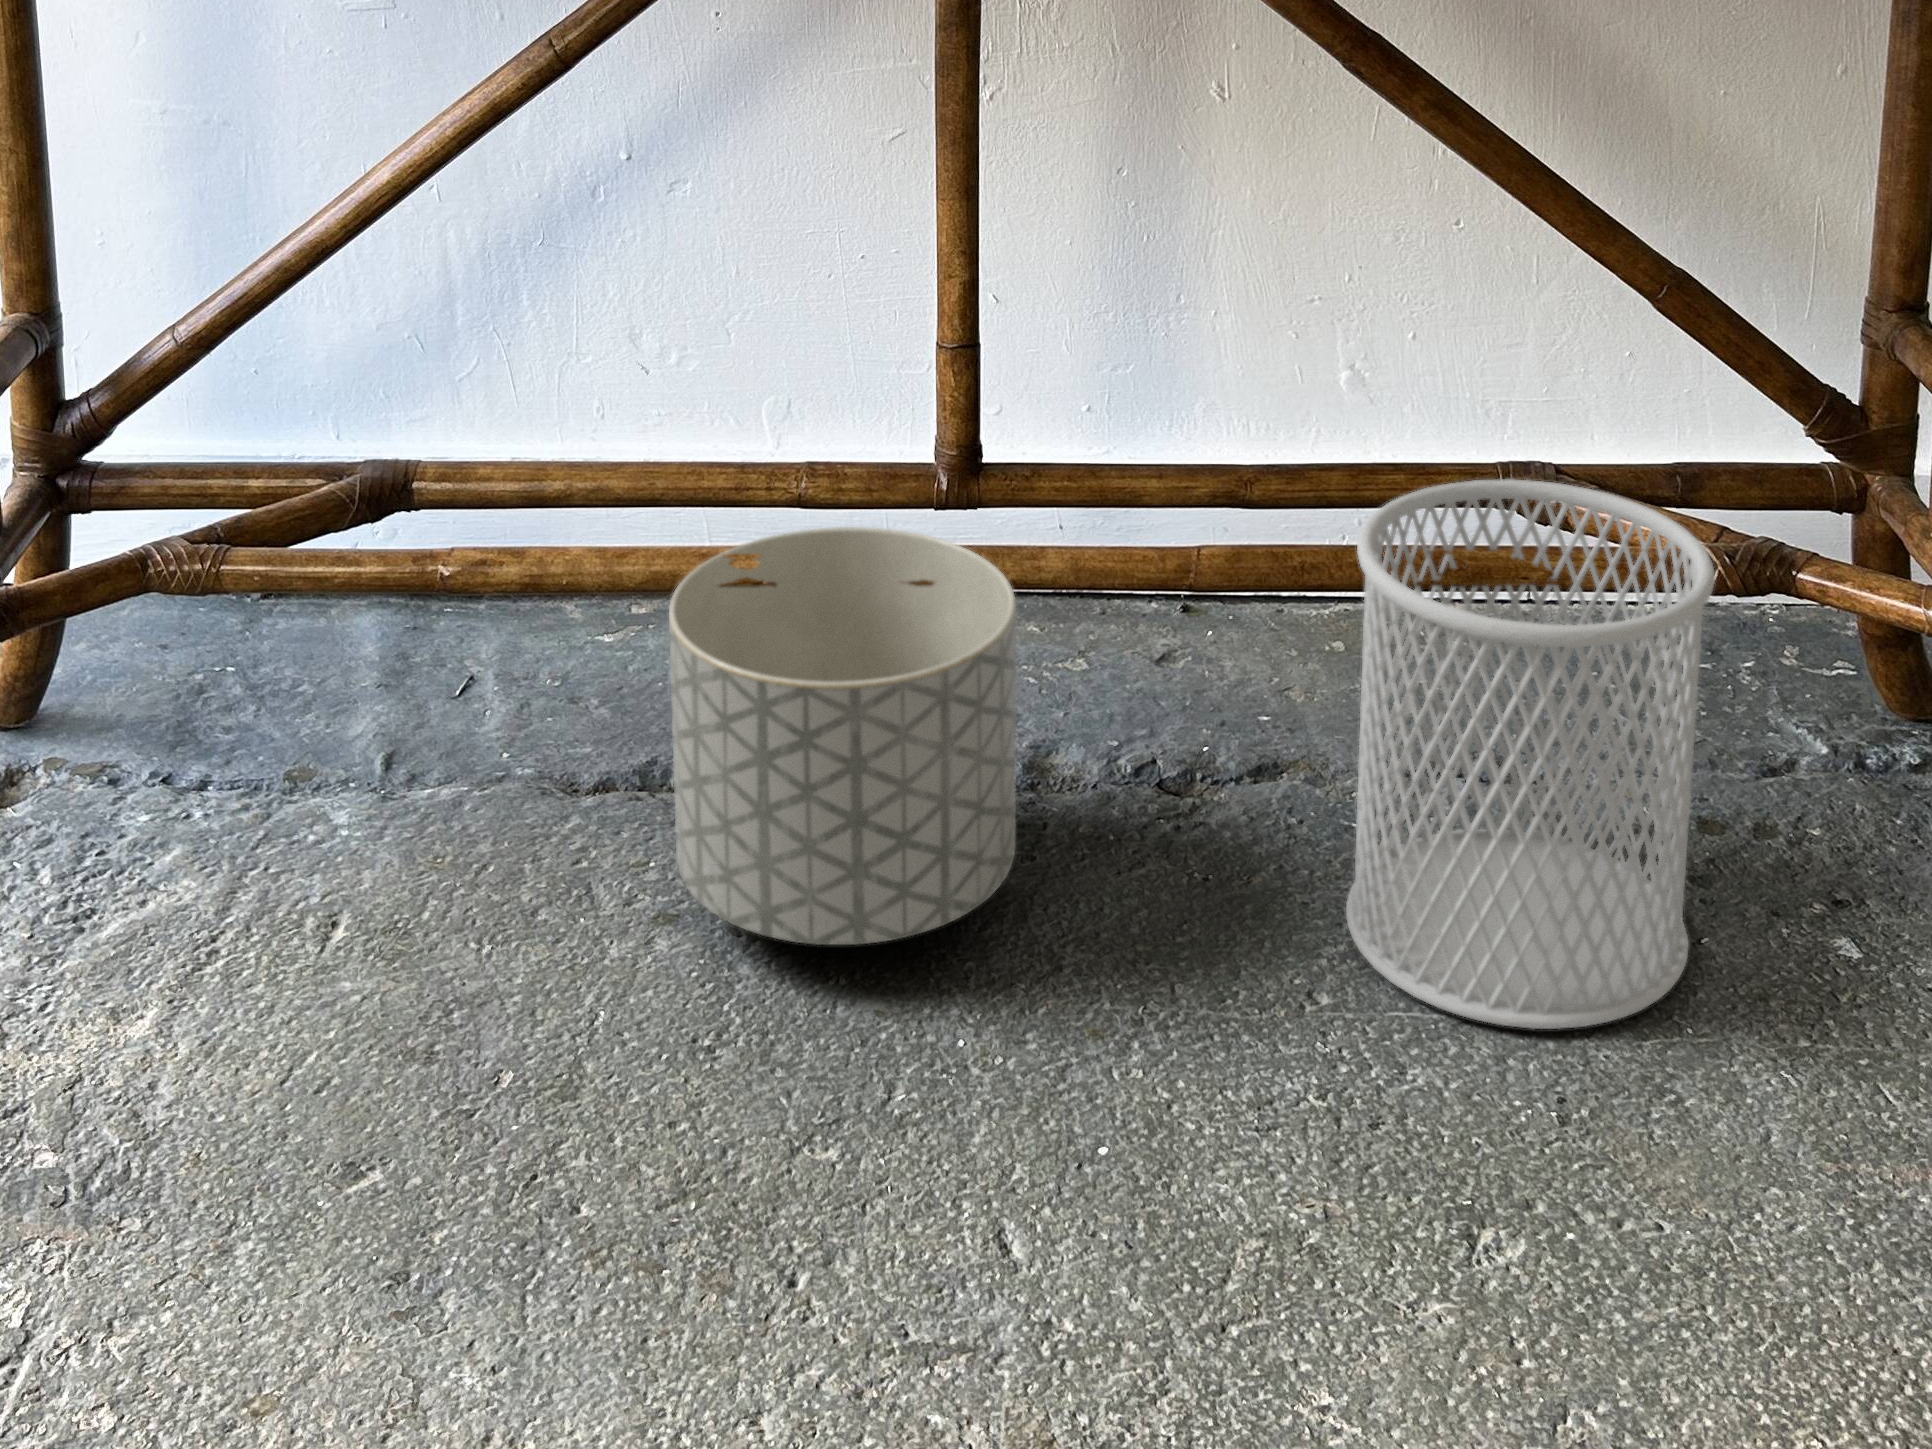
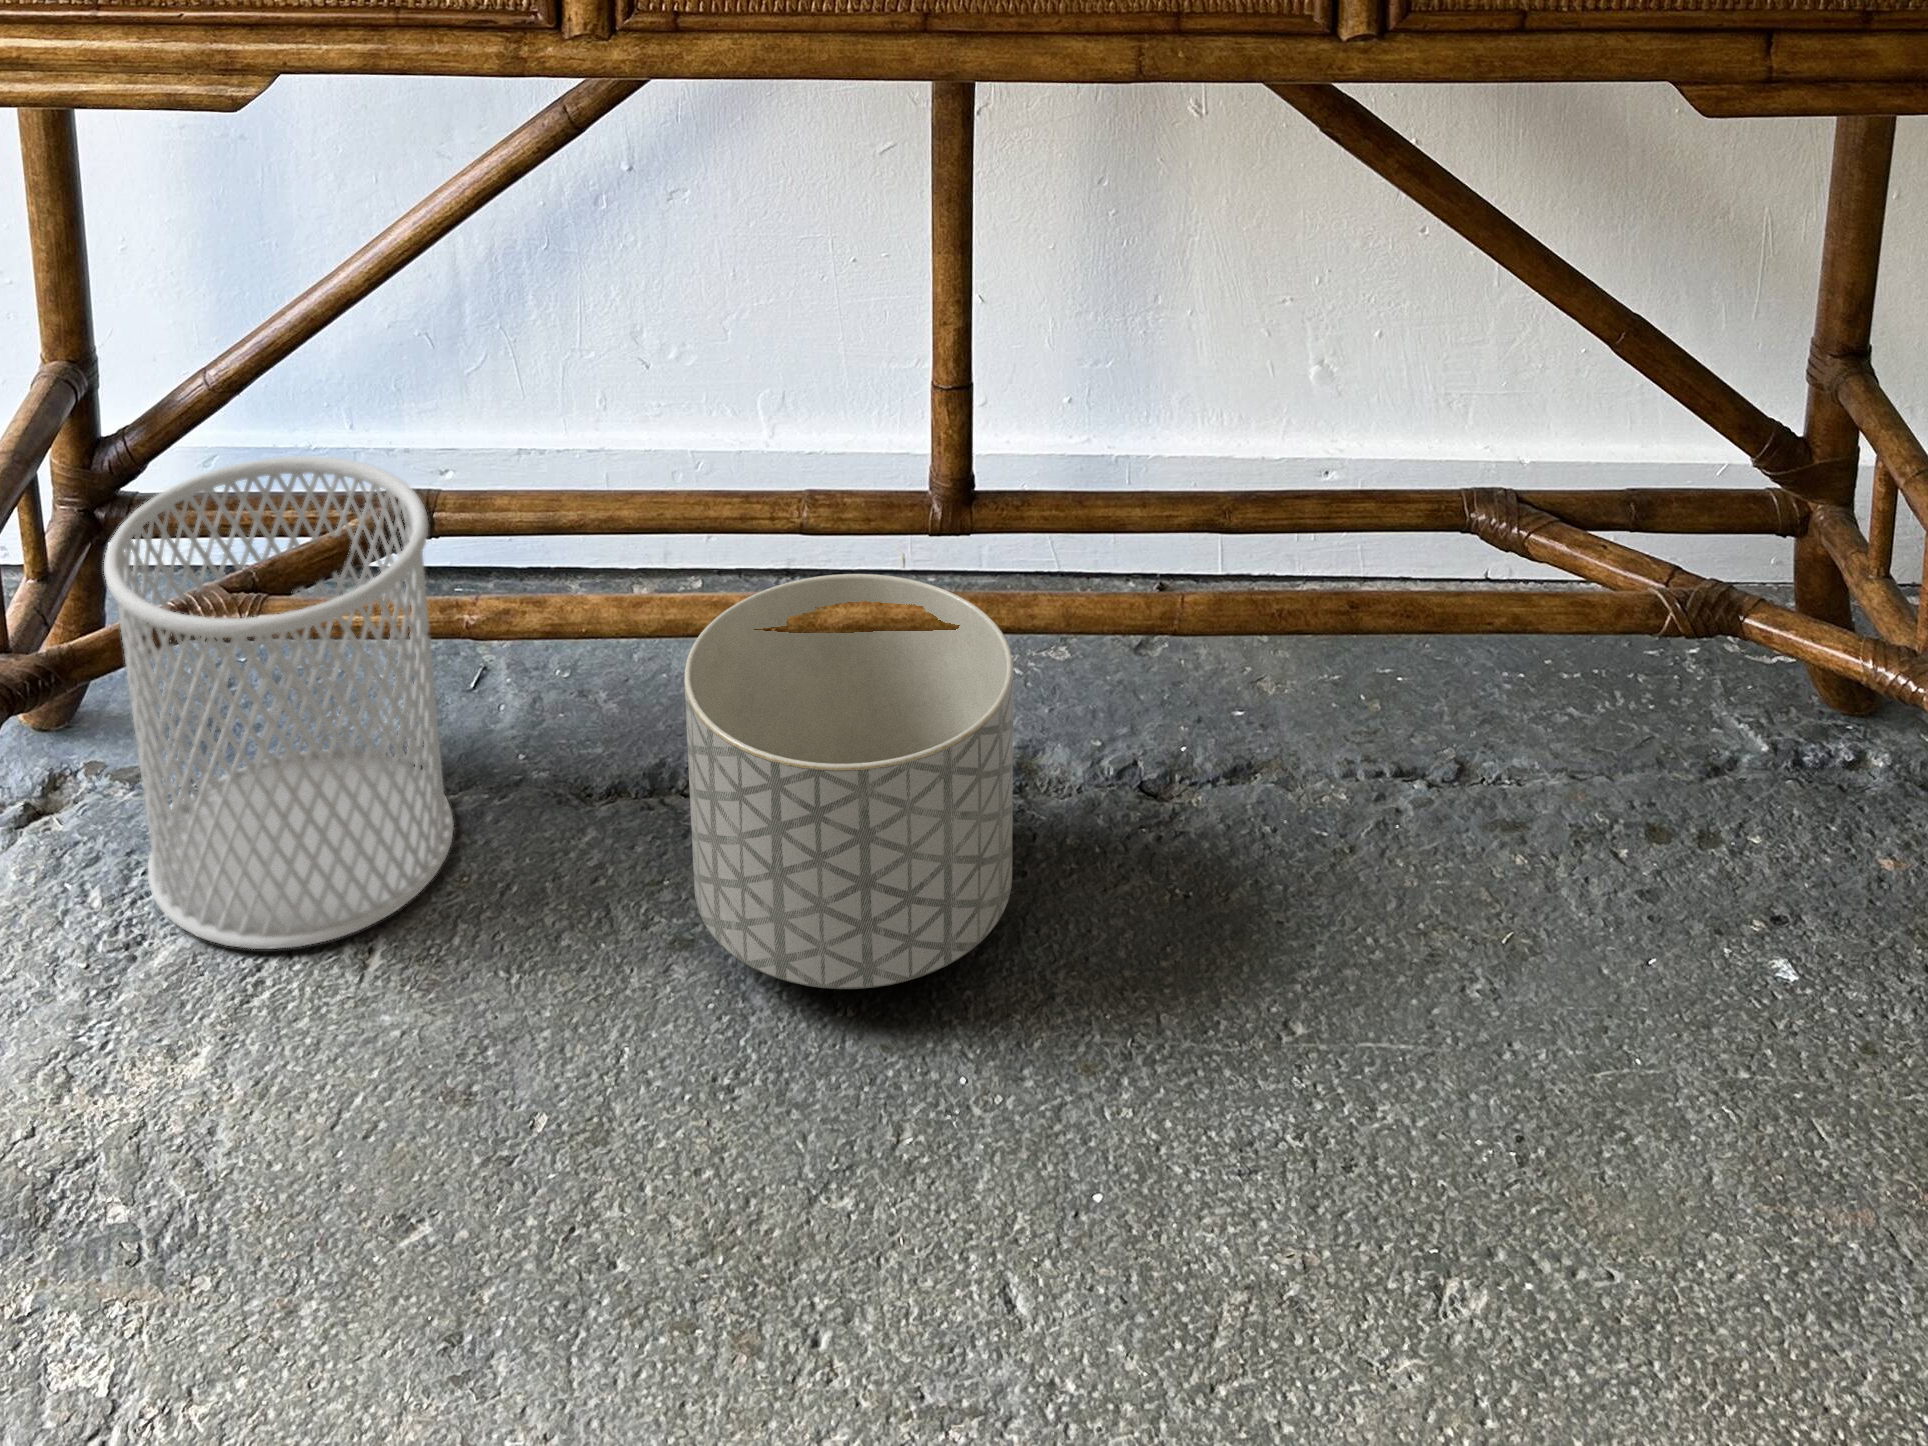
wastebasket: present [1346,479,1715,1029] -> present [104,456,454,949]

